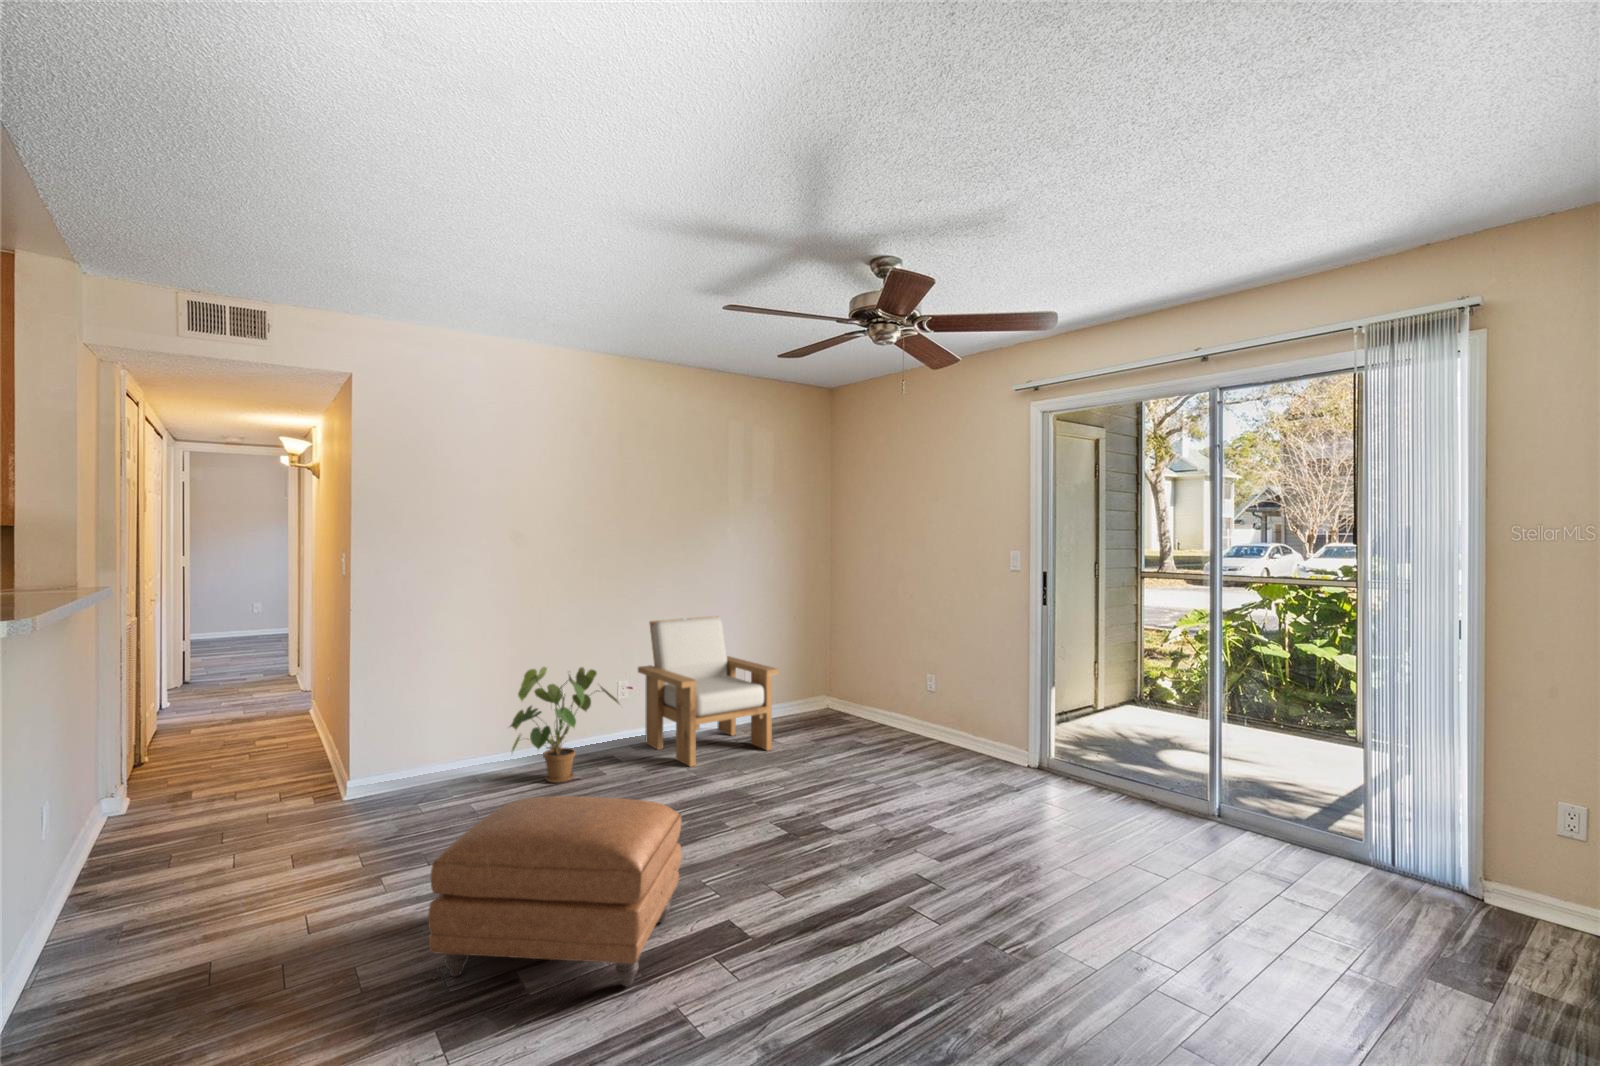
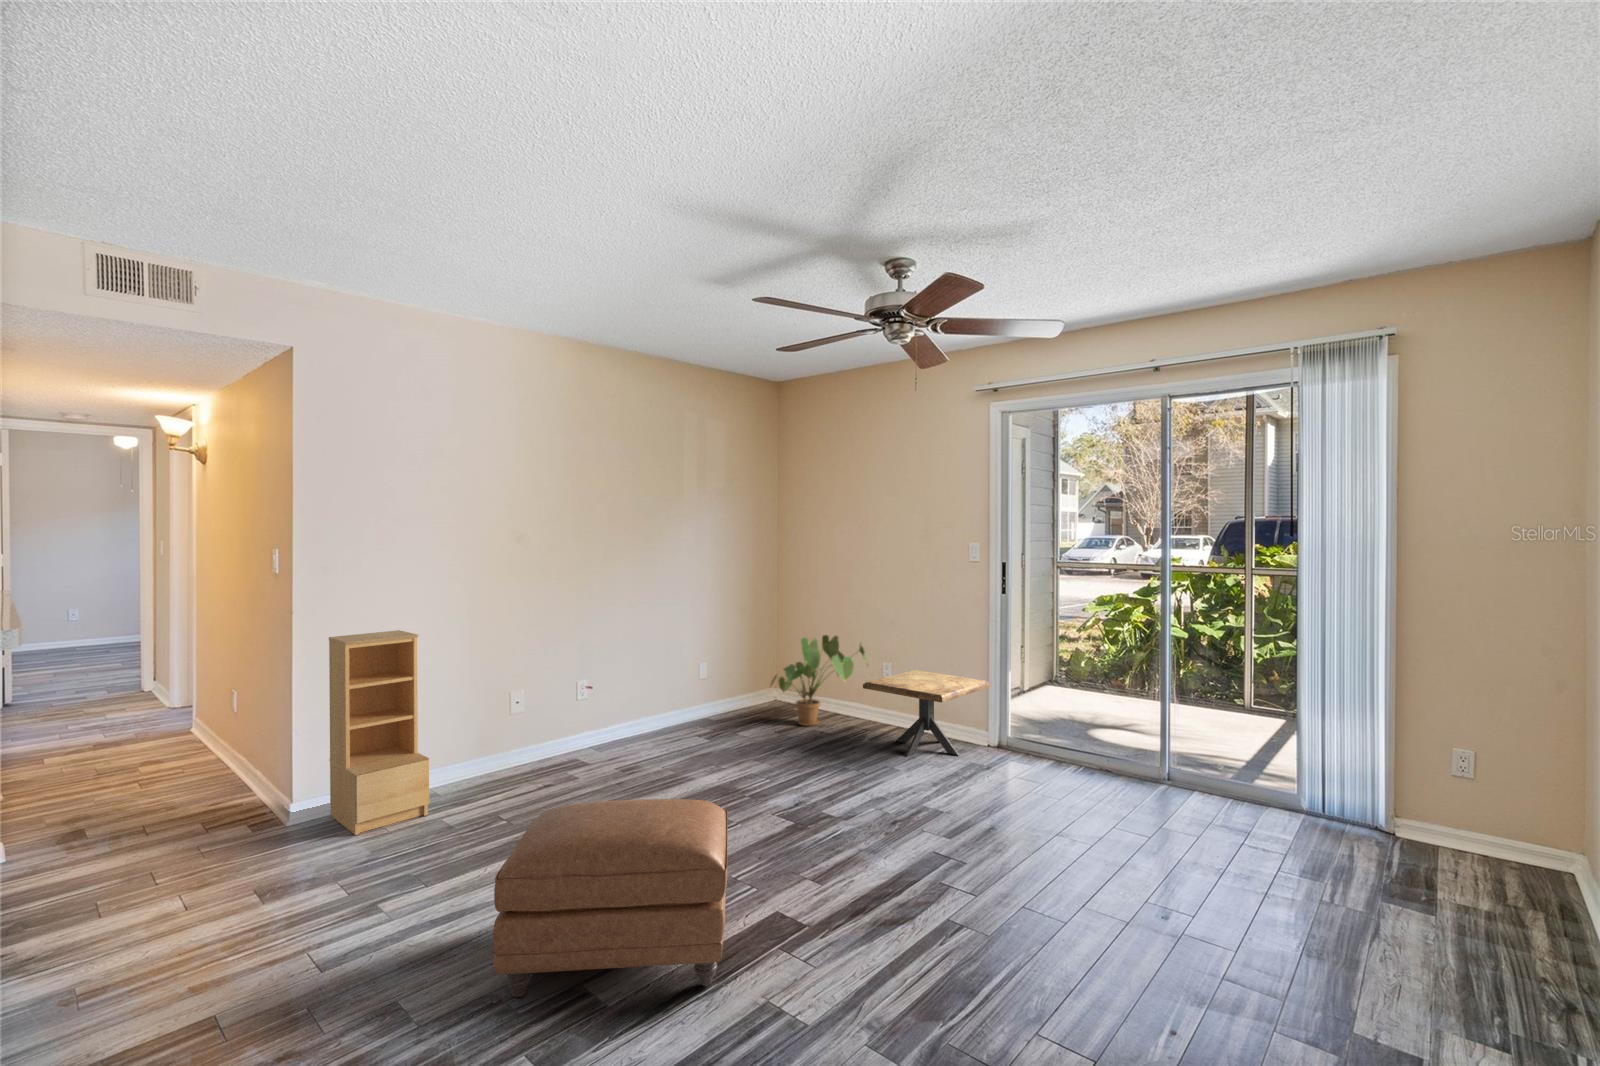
armchair: present [638,616,779,767] -> none [596,611,745,766]
bookshelf: none [382,628,462,813] -> present [329,630,429,835]
house plant: present [509,667,619,783] -> present [770,635,867,726]
side table: none [894,682,1030,774] -> present [863,670,990,756]

